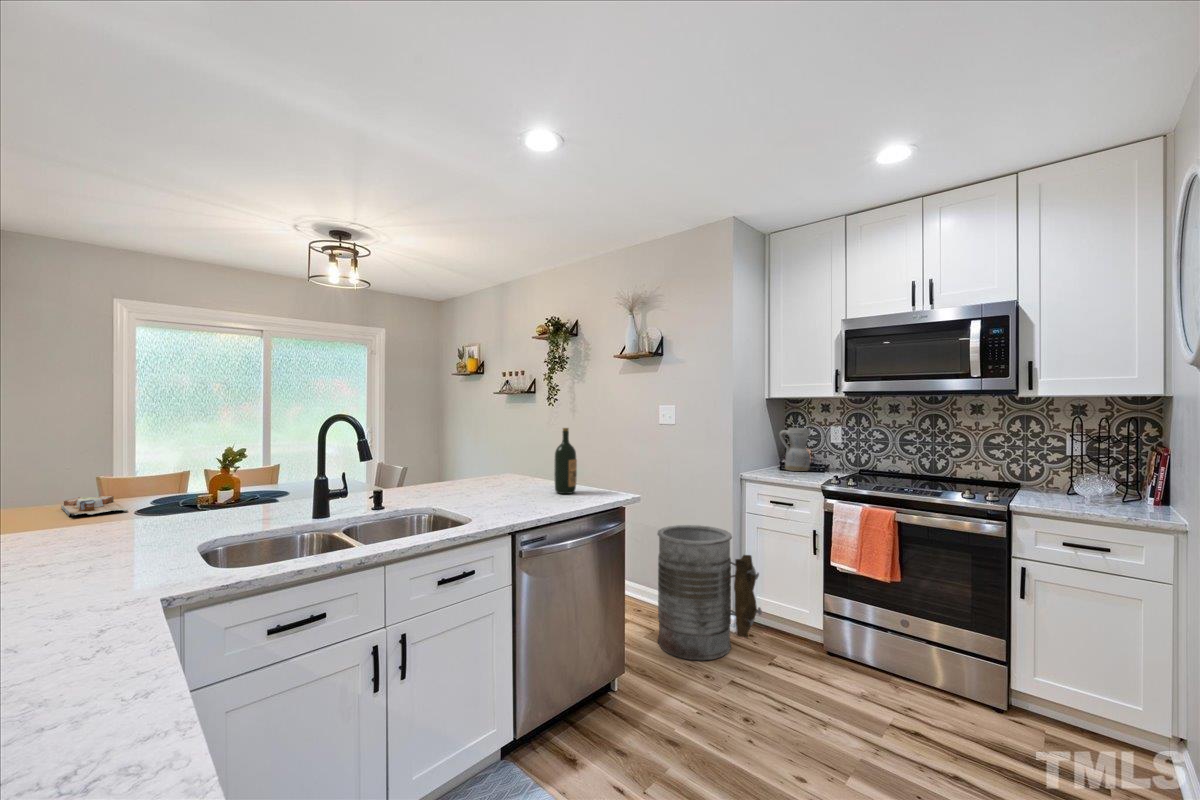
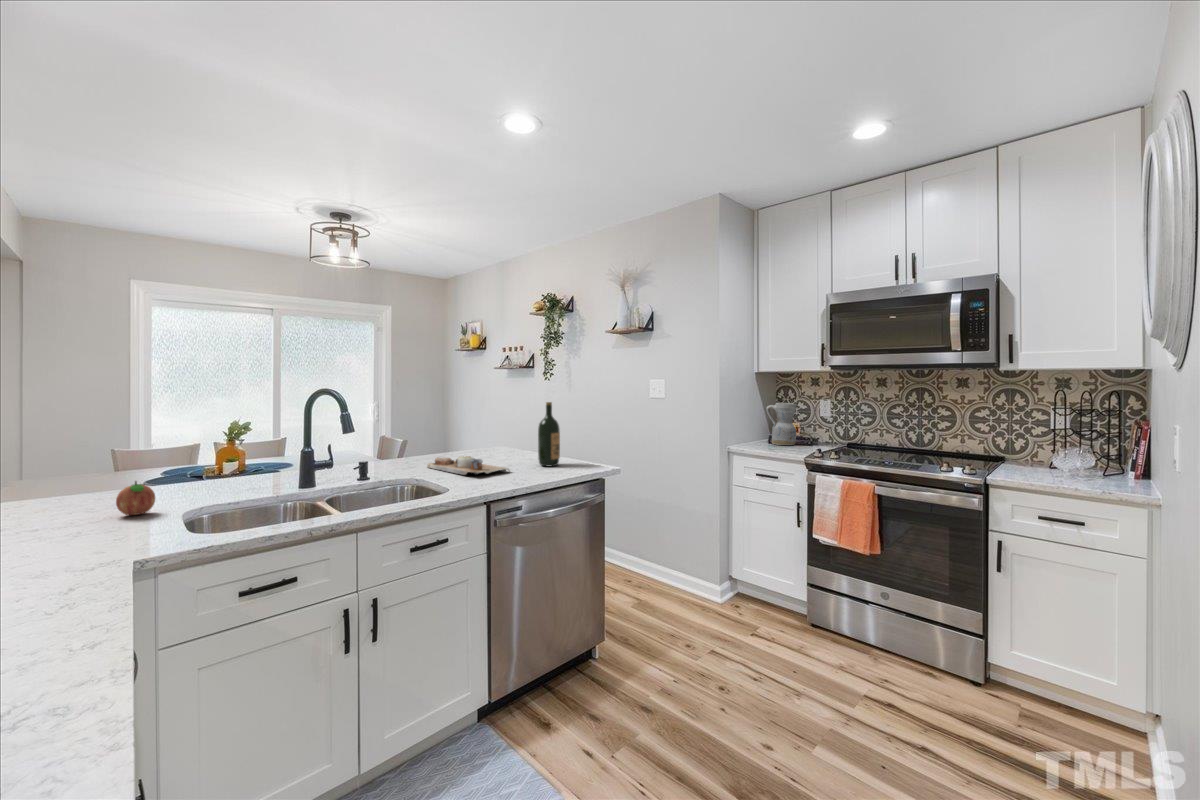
cutting board: present [61,496,128,516] -> present [427,456,509,475]
fruit: none [139,511,179,547] -> present [116,481,155,515]
trash can: present [657,525,762,661] -> none [644,497,744,627]

